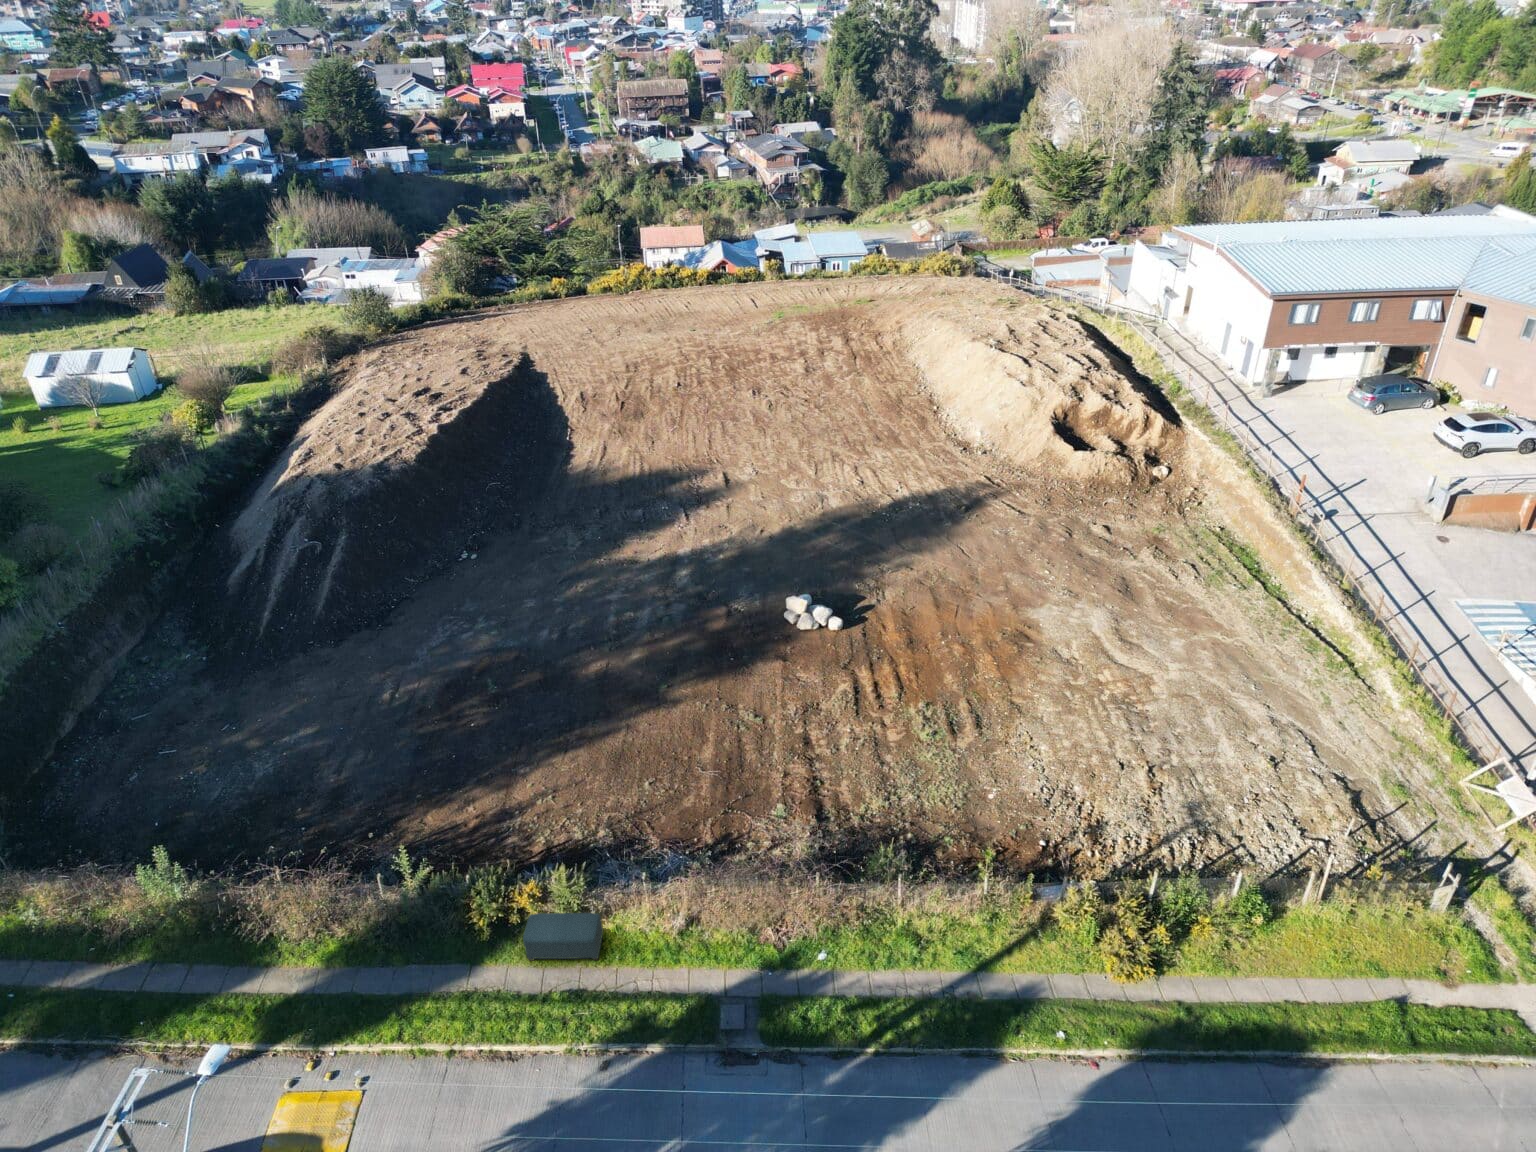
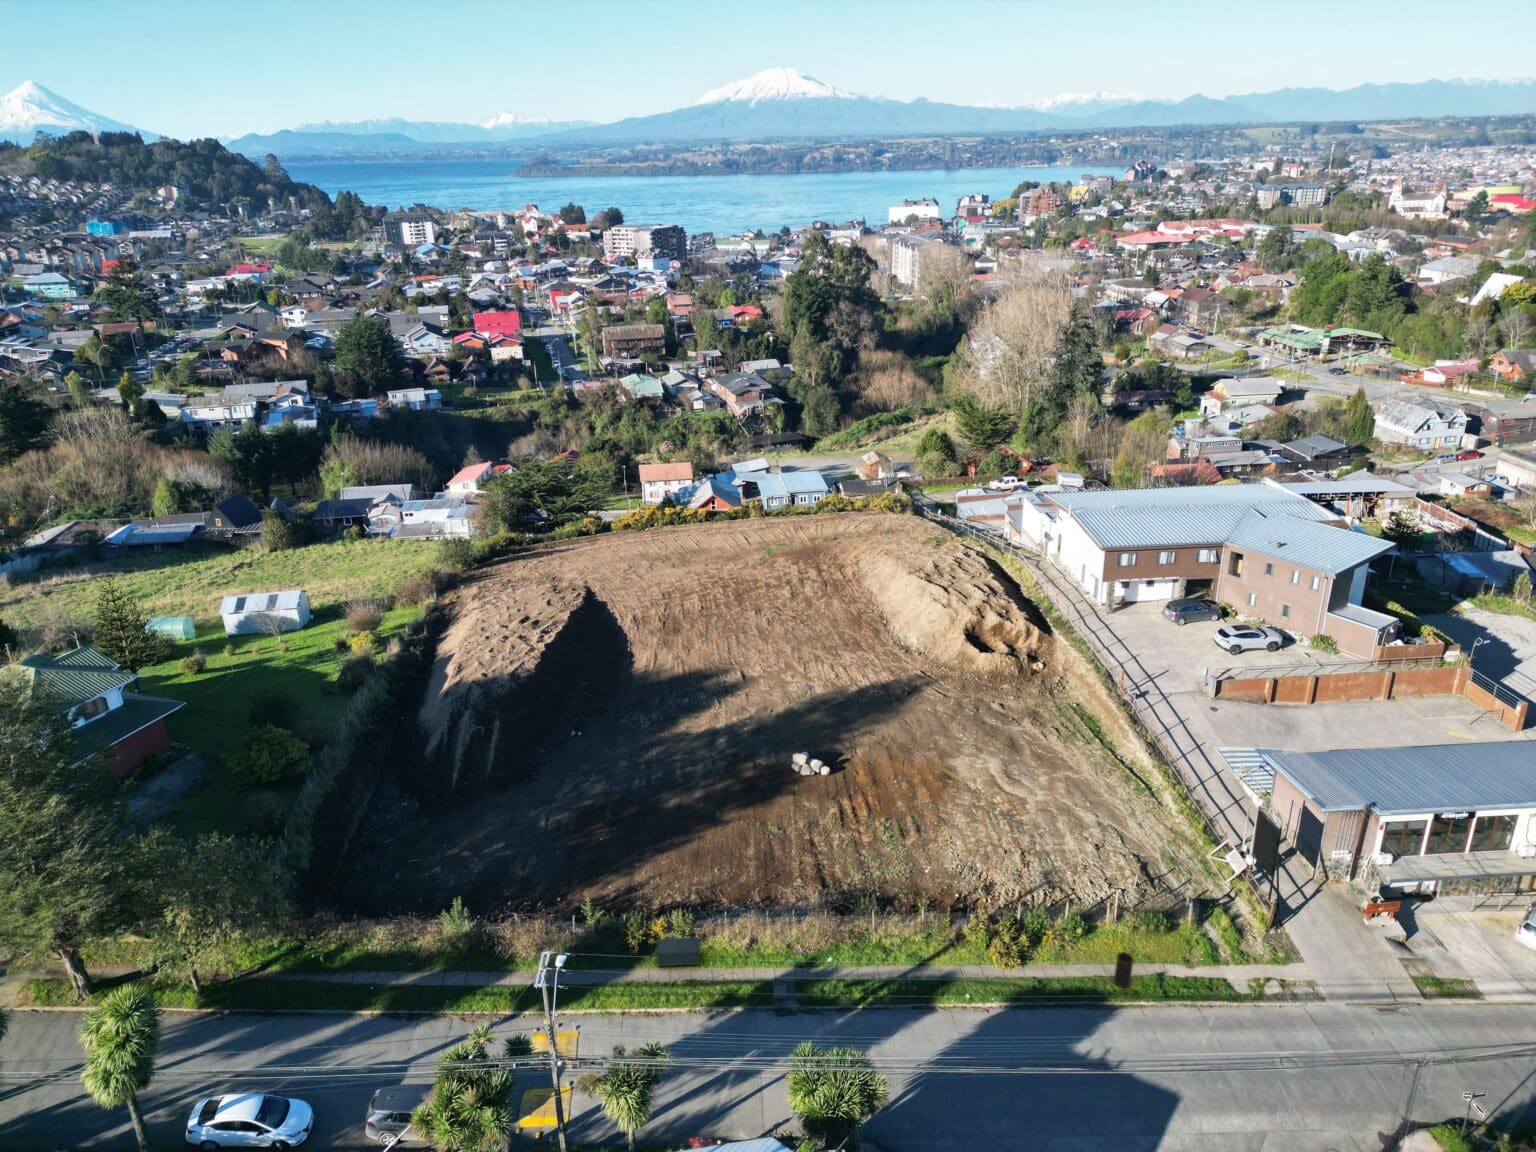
trash can: none [1321,973,1369,1030] -> present [1114,952,1134,987]

